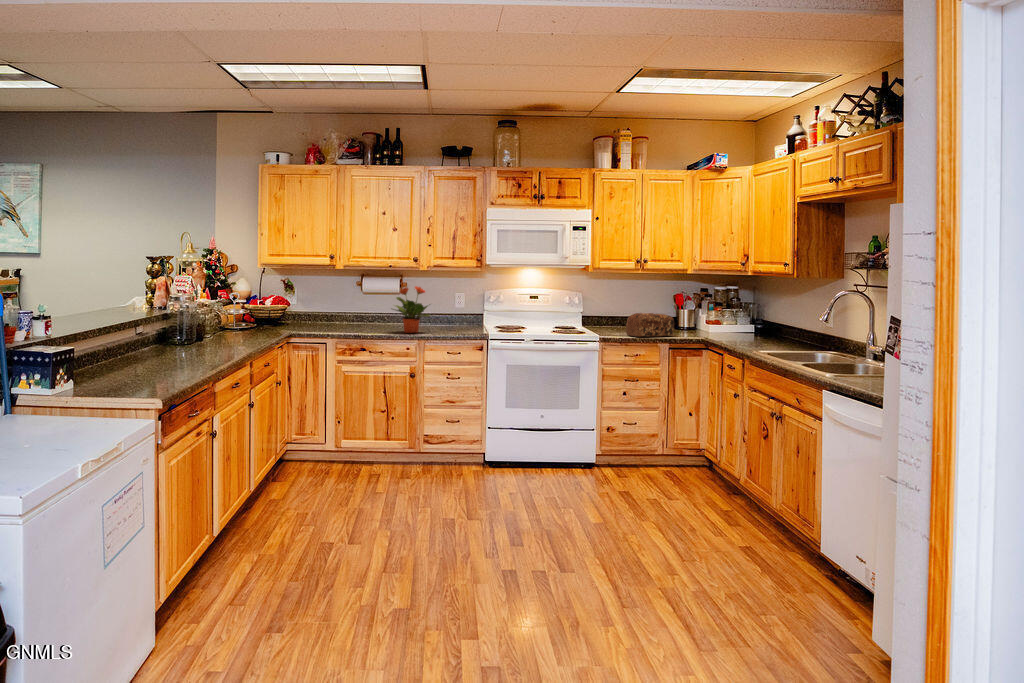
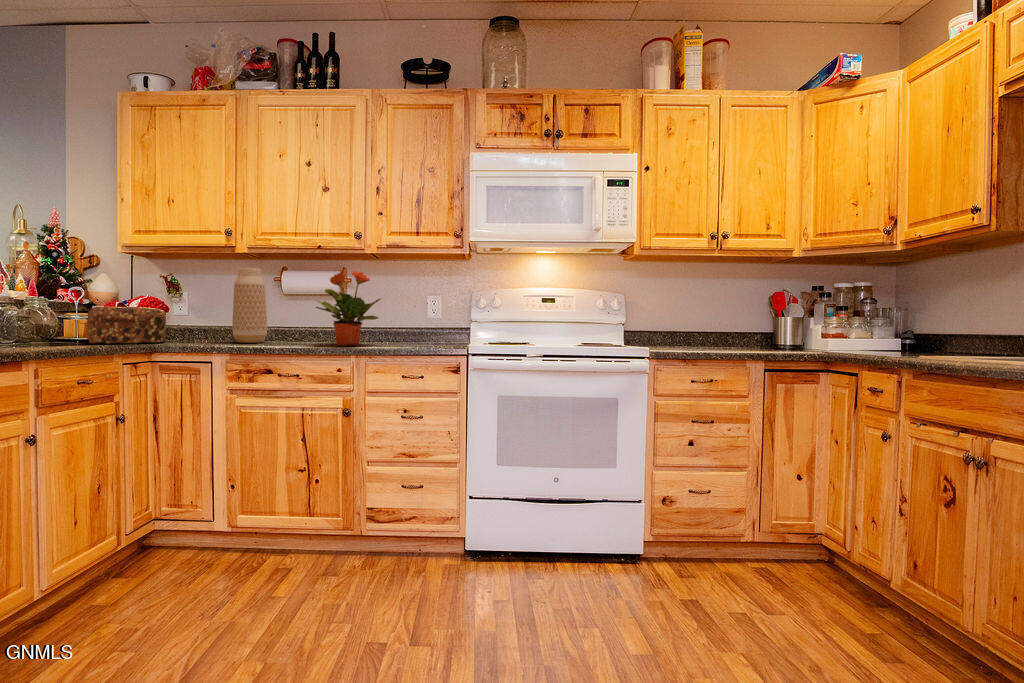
vase: none [336,284,357,331] -> present [232,268,267,343]
bread loaf: present [626,313,674,337] -> present [87,307,166,344]

